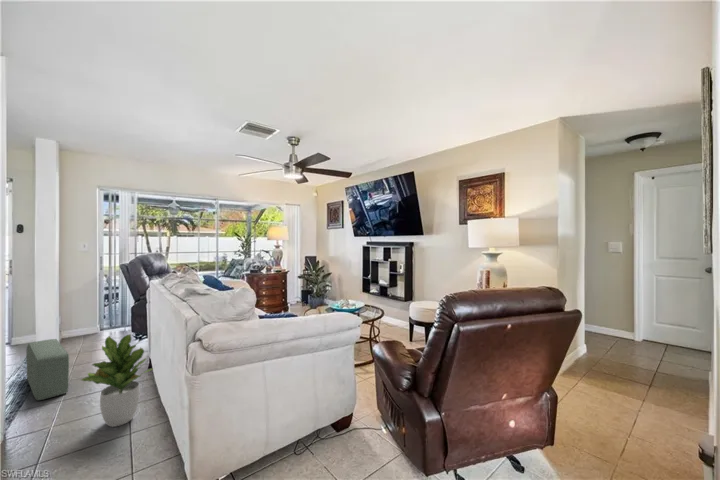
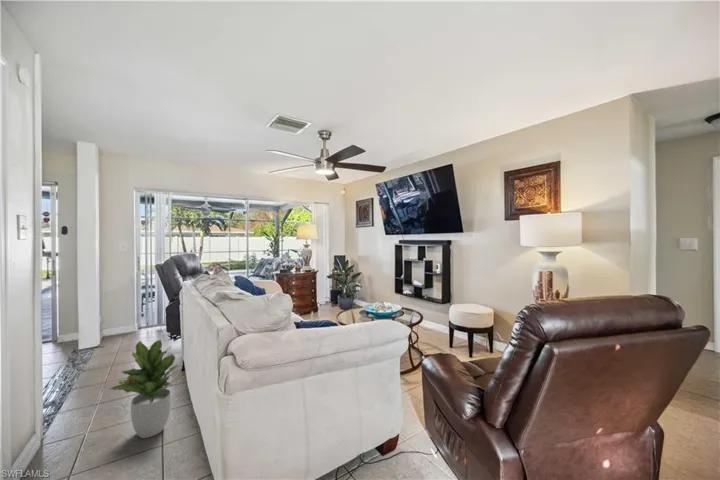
pouf: present [26,339,69,400] -> none [65,340,103,405]

